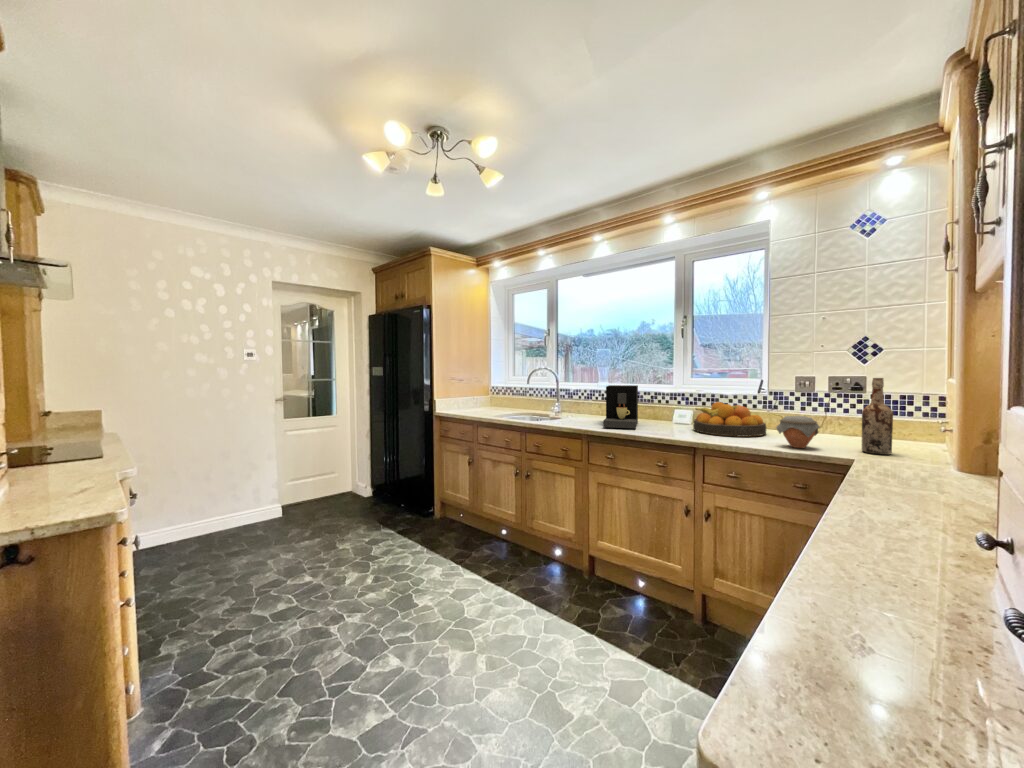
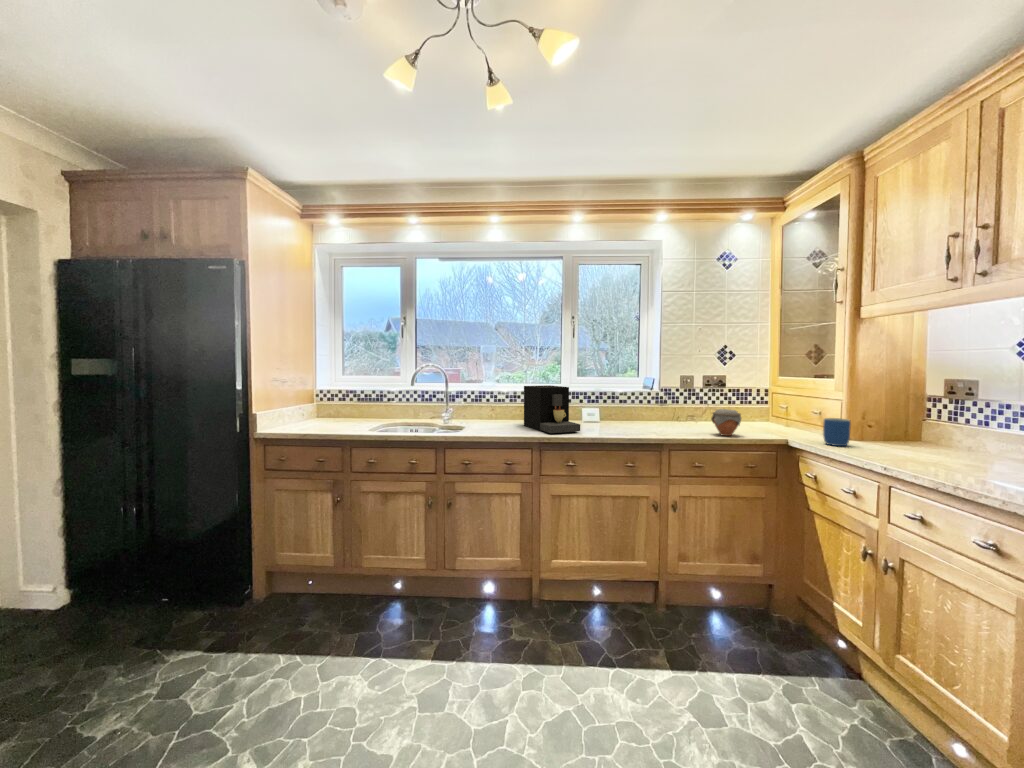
wine bottle: present [862,378,893,455] -> none [758,377,779,435]
fruit bowl: present [693,402,766,437] -> none [612,399,676,431]
mug: none [911,434,953,475] -> present [823,418,851,446]

